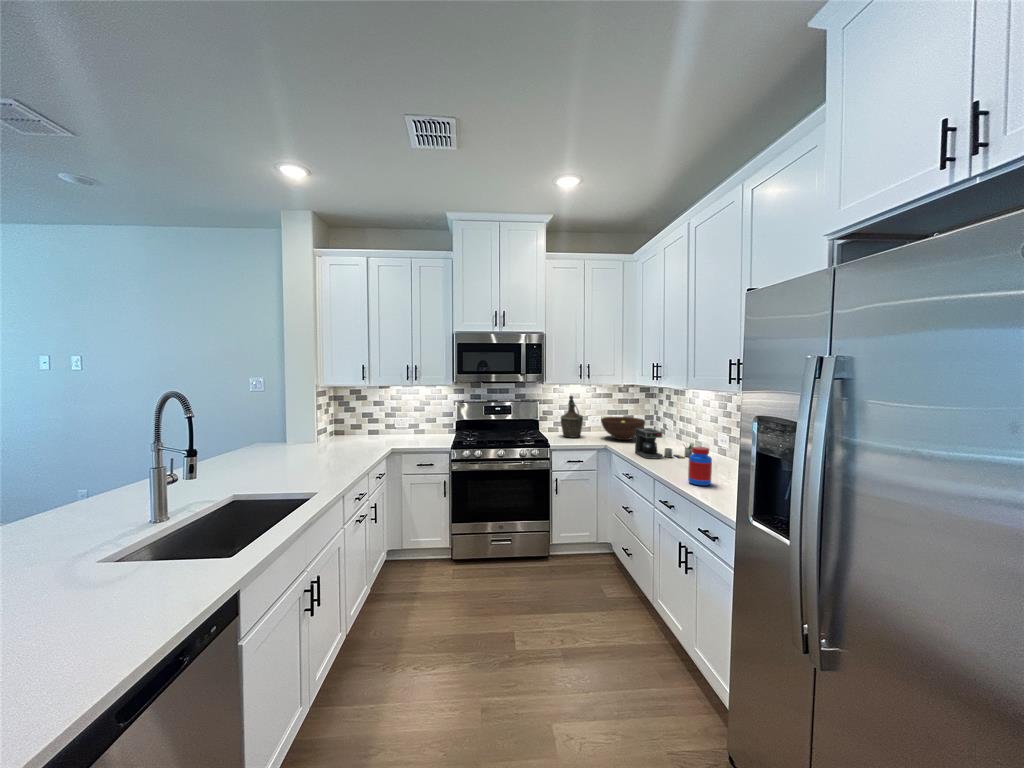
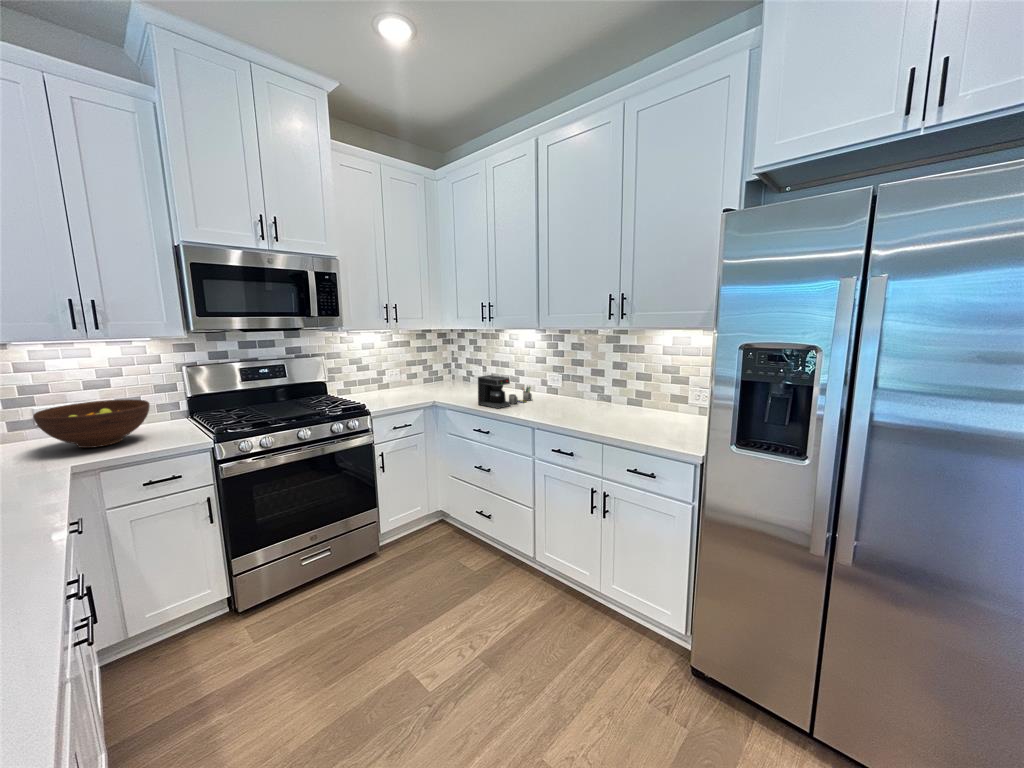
bottle: present [561,396,583,438] -> none [361,345,391,399]
fruit bowl: present [601,417,645,440] -> present [33,399,150,448]
jar: present [688,446,712,486] -> none [573,387,596,426]

